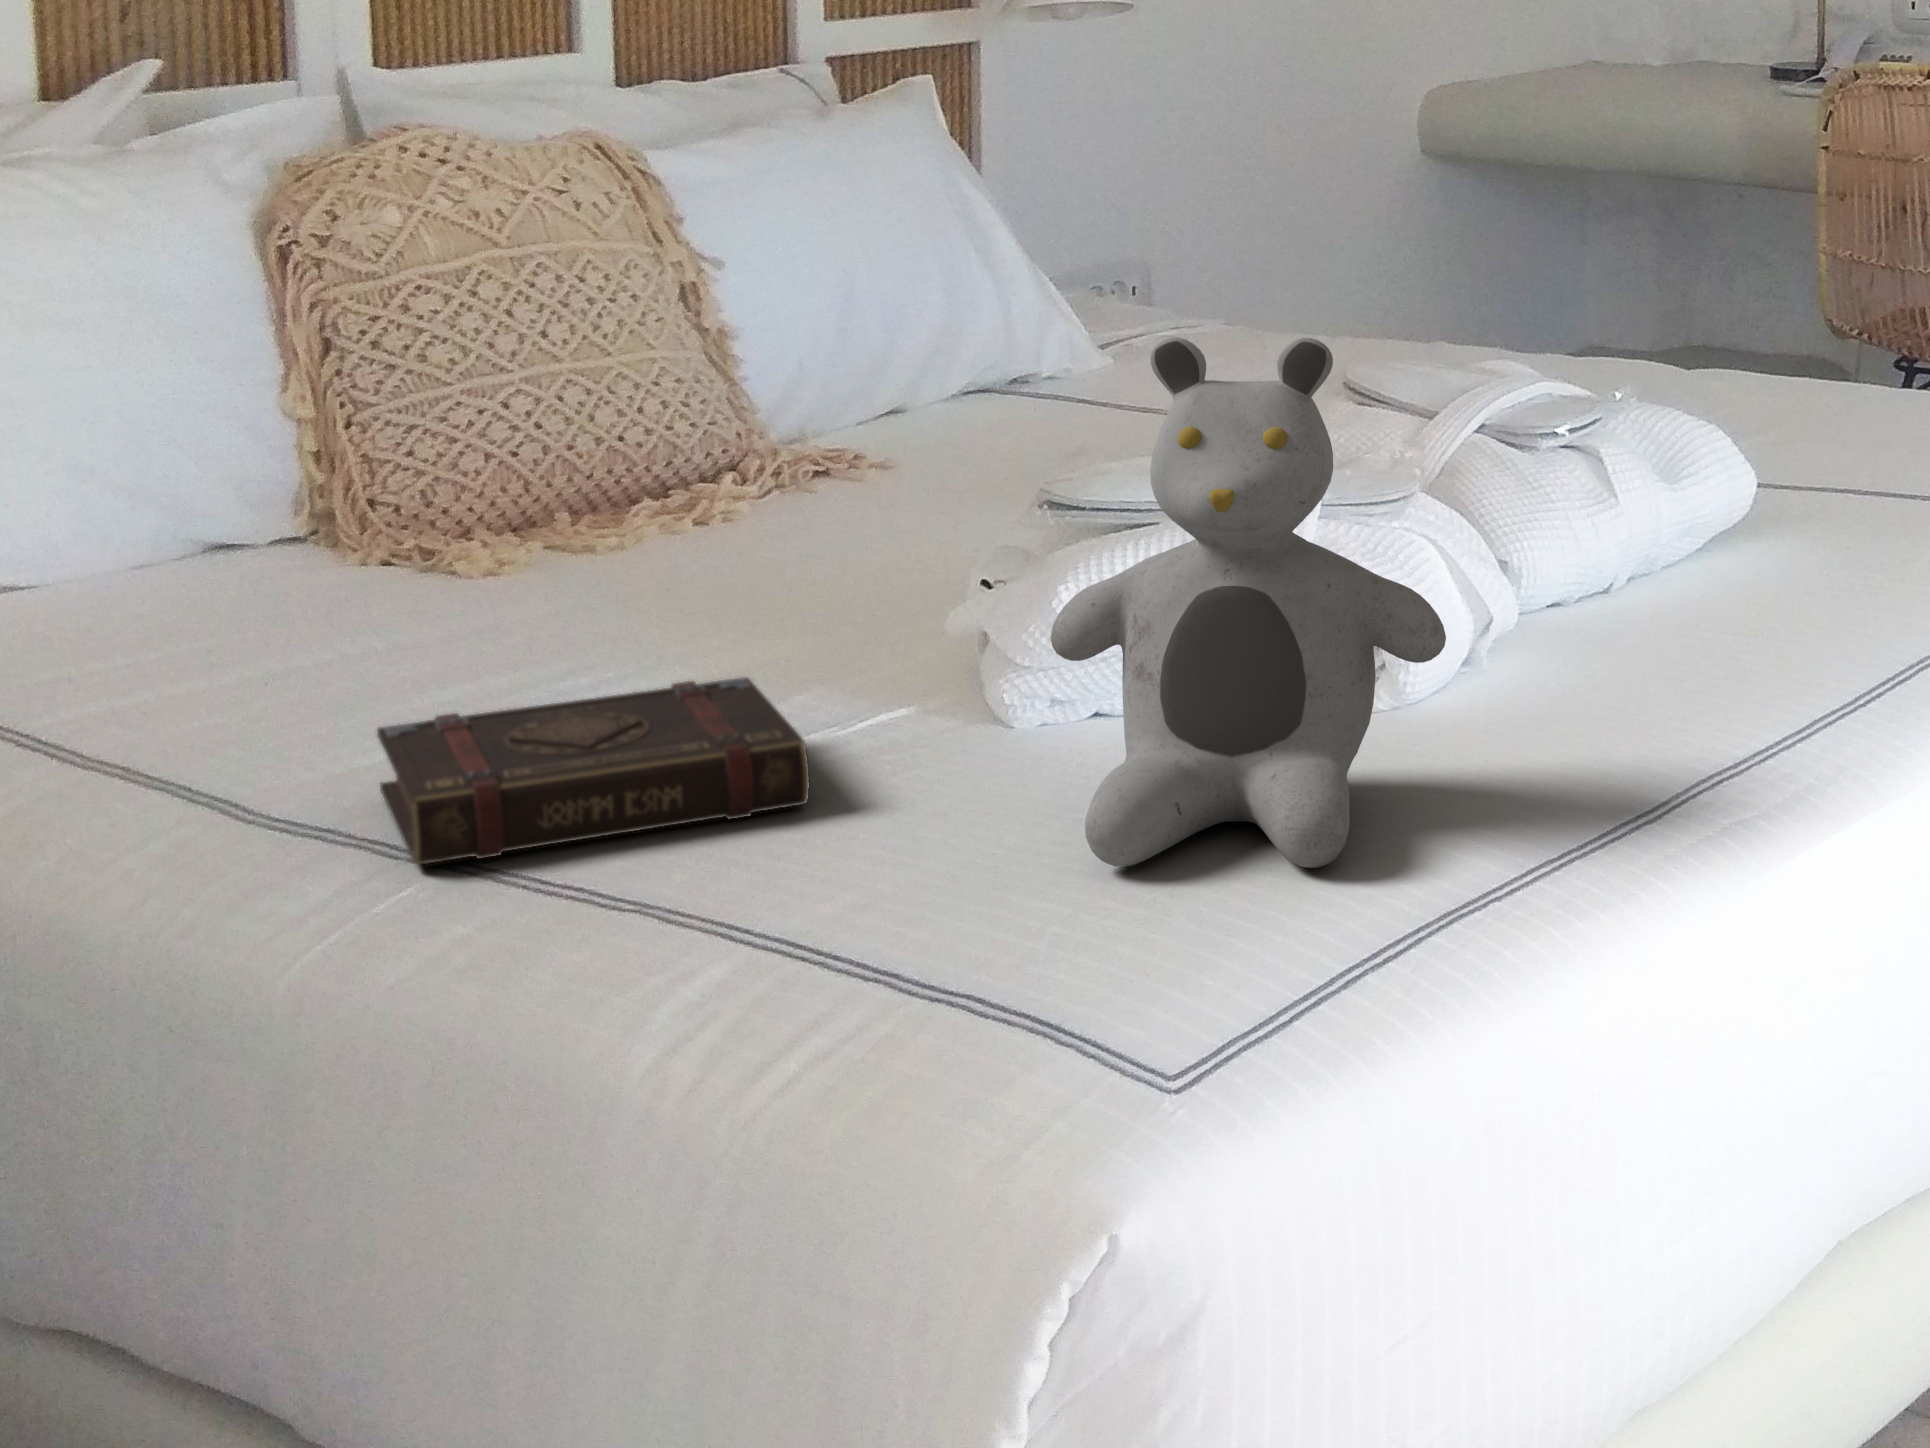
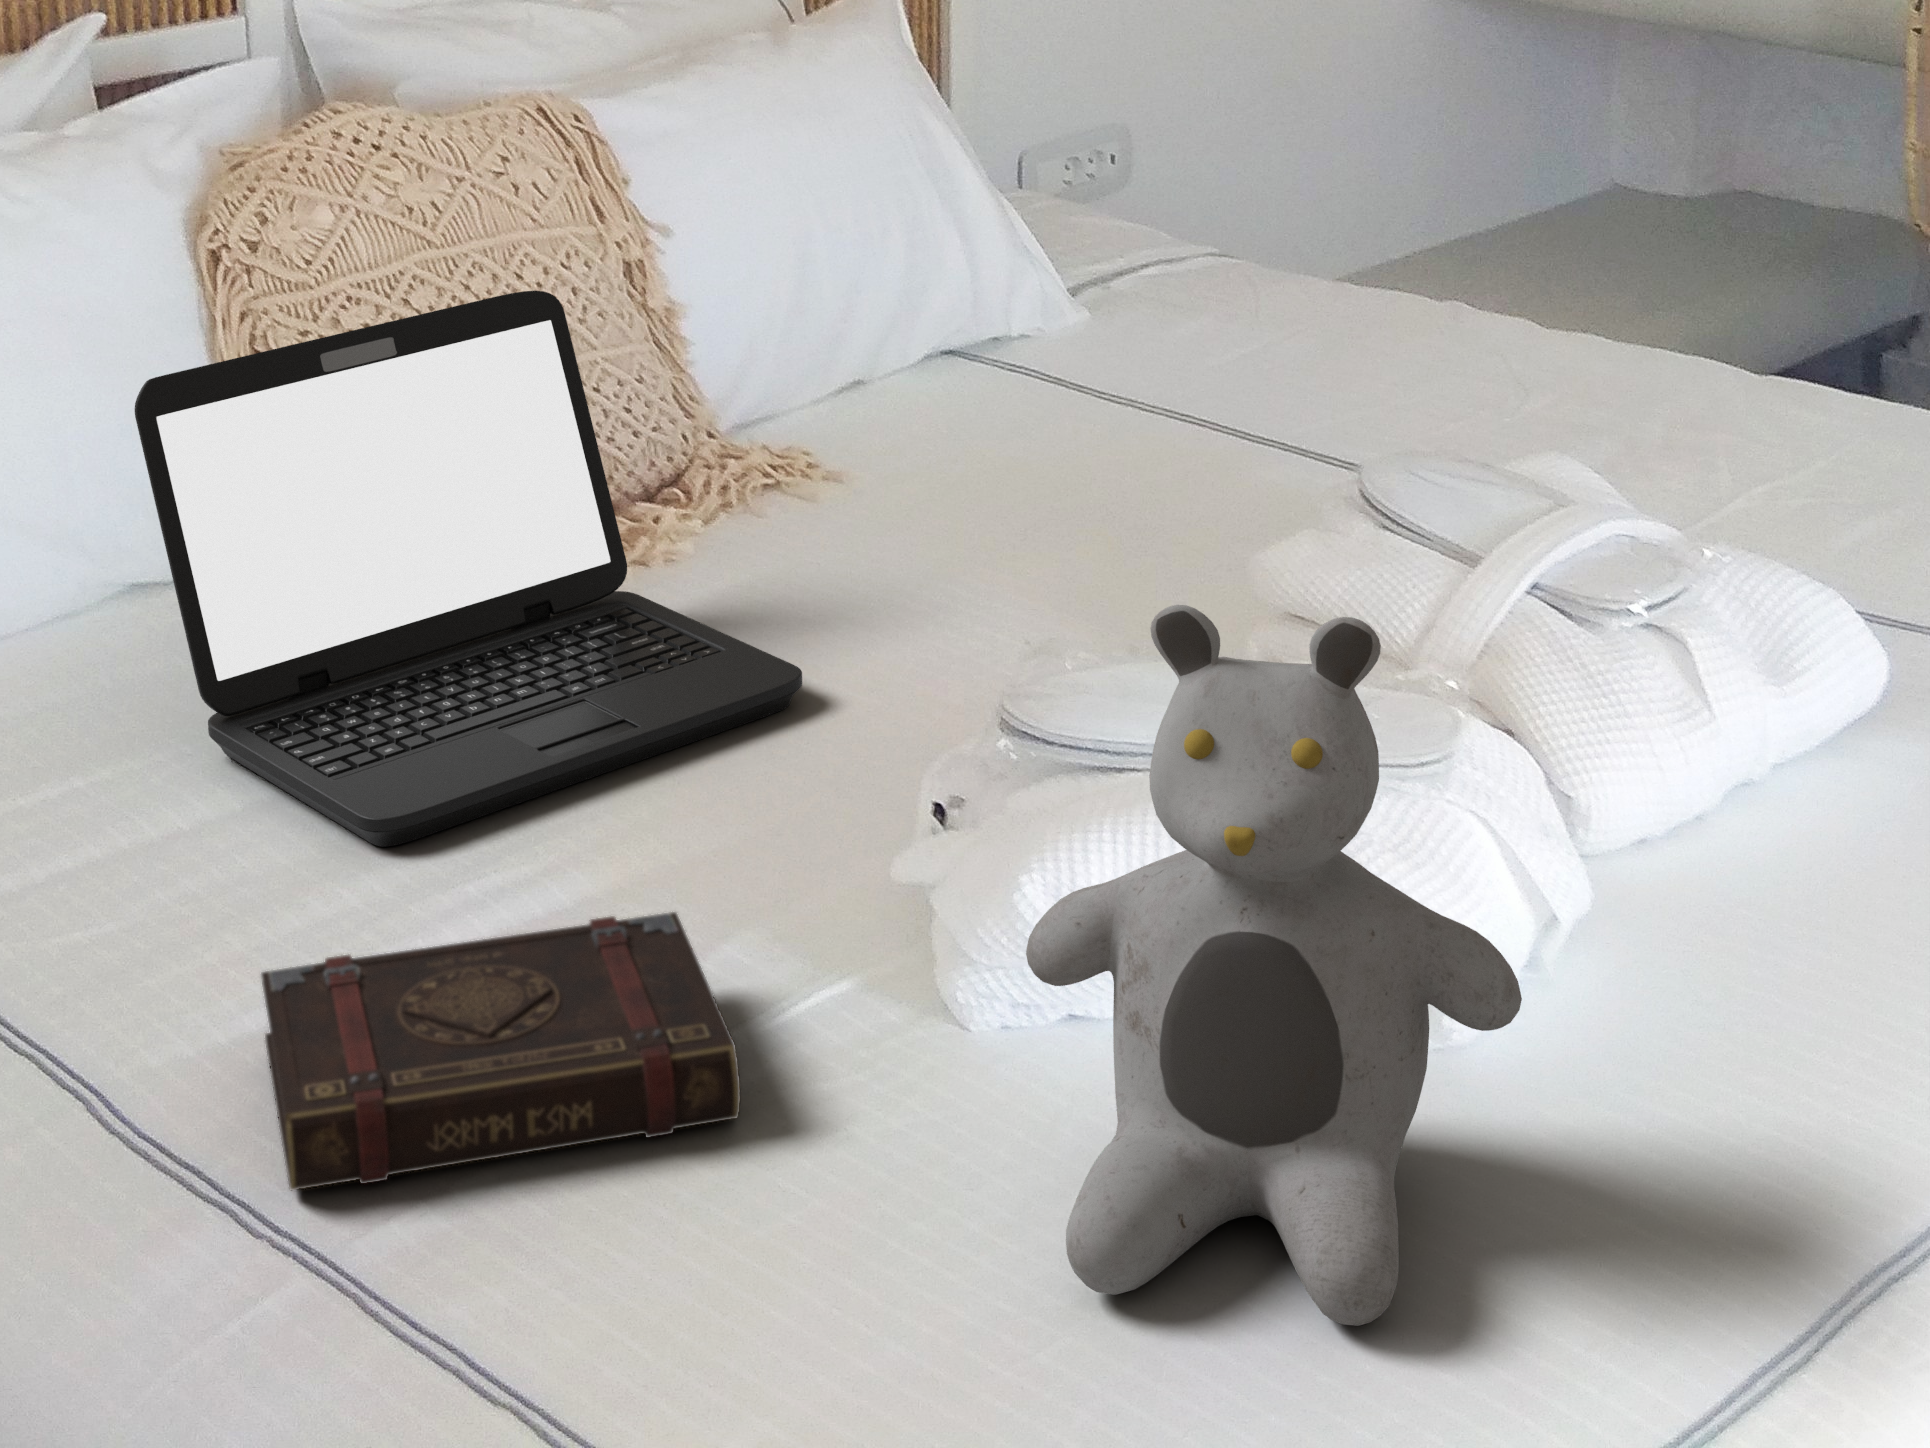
laptop: none [228,259,850,684] -> present [135,291,802,847]

